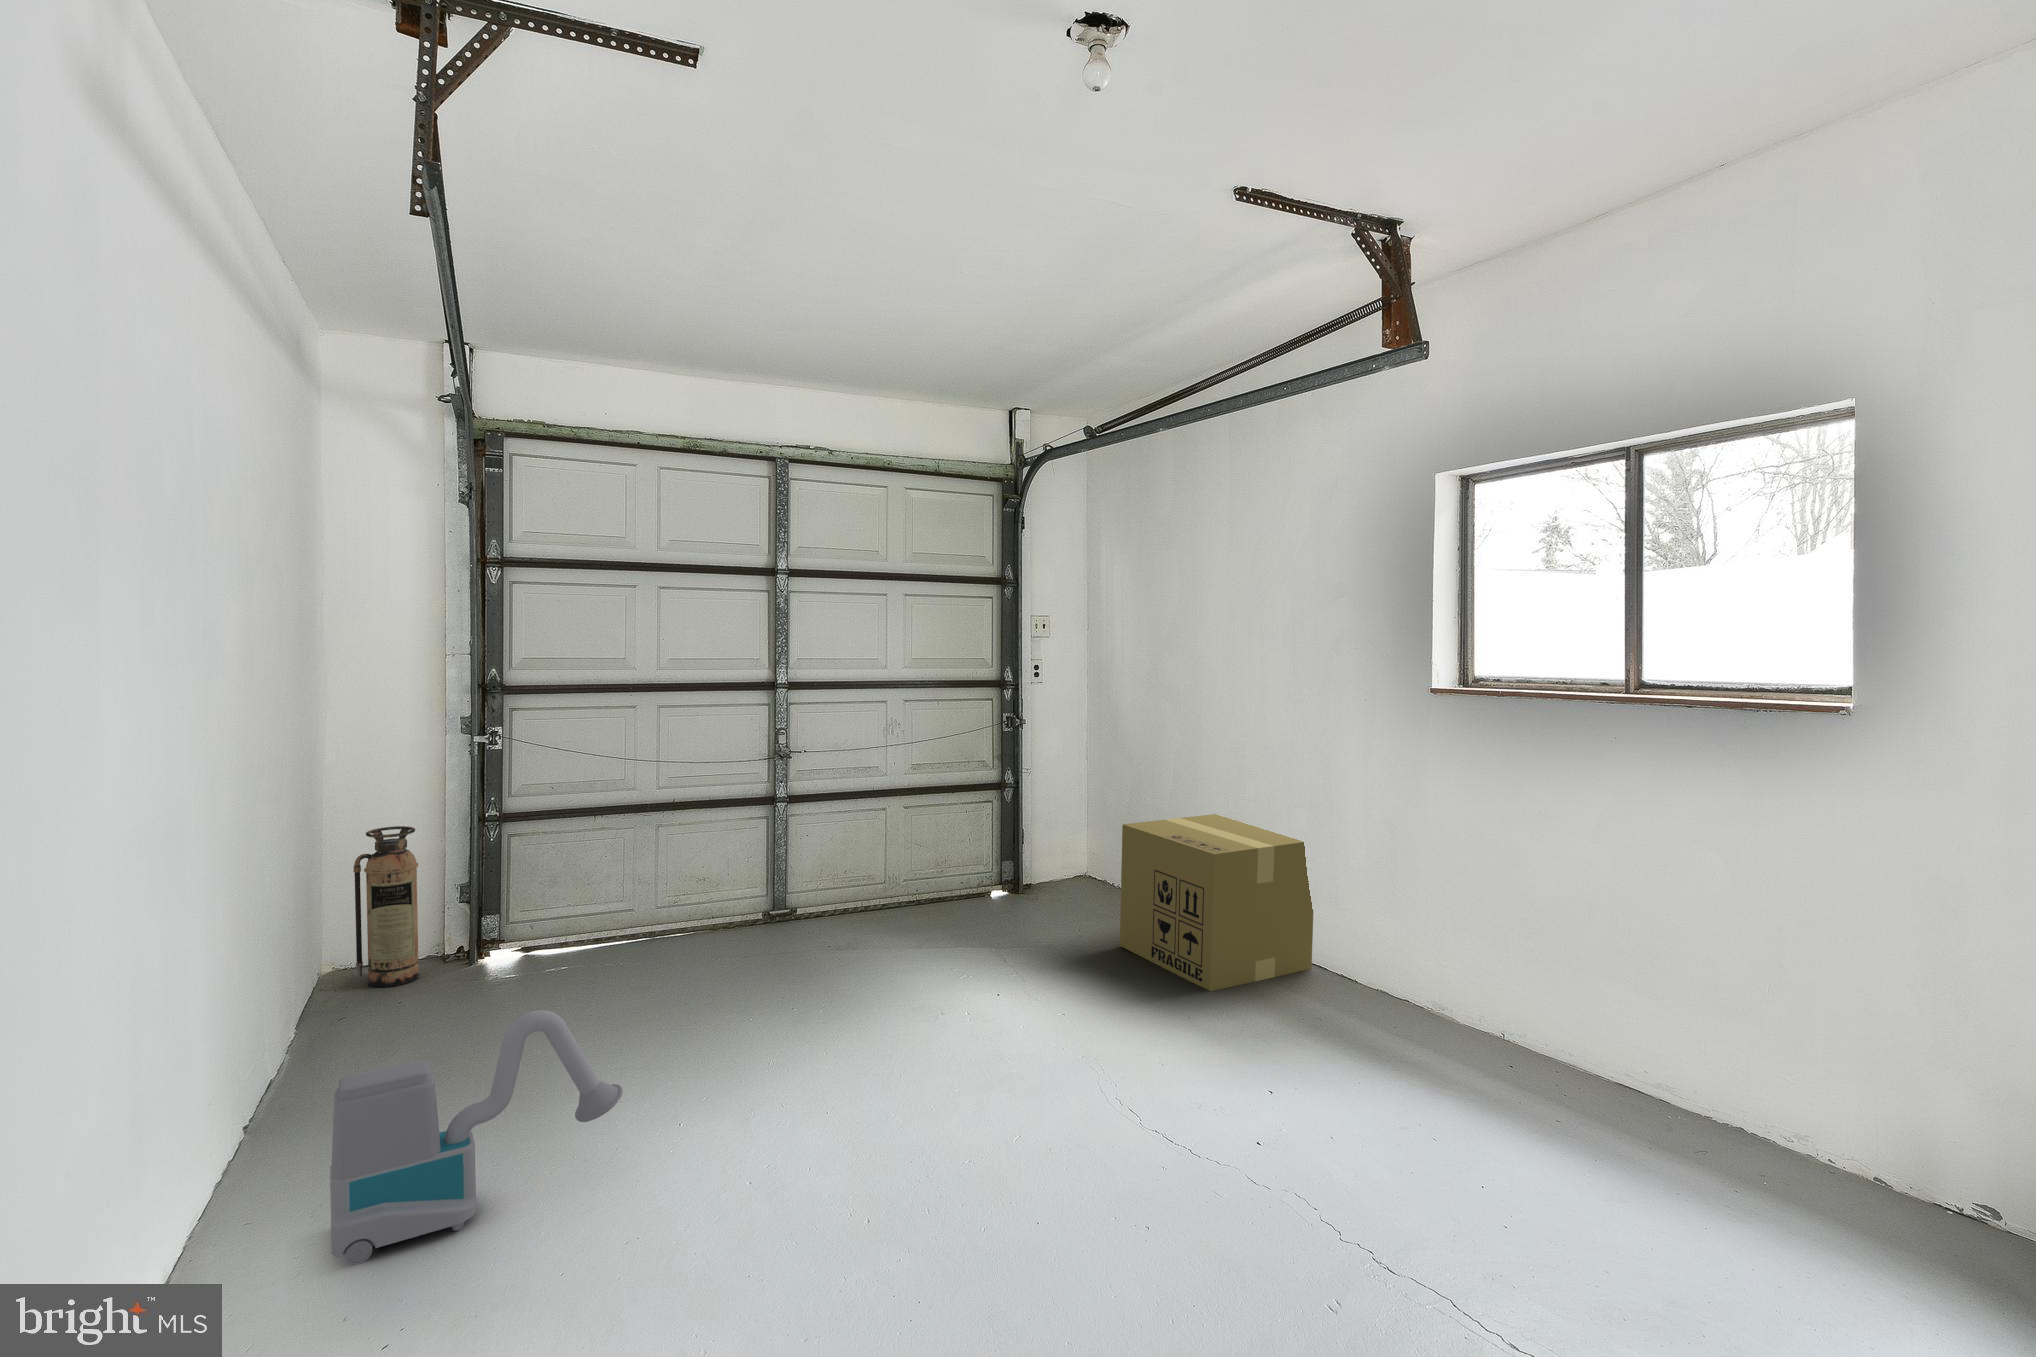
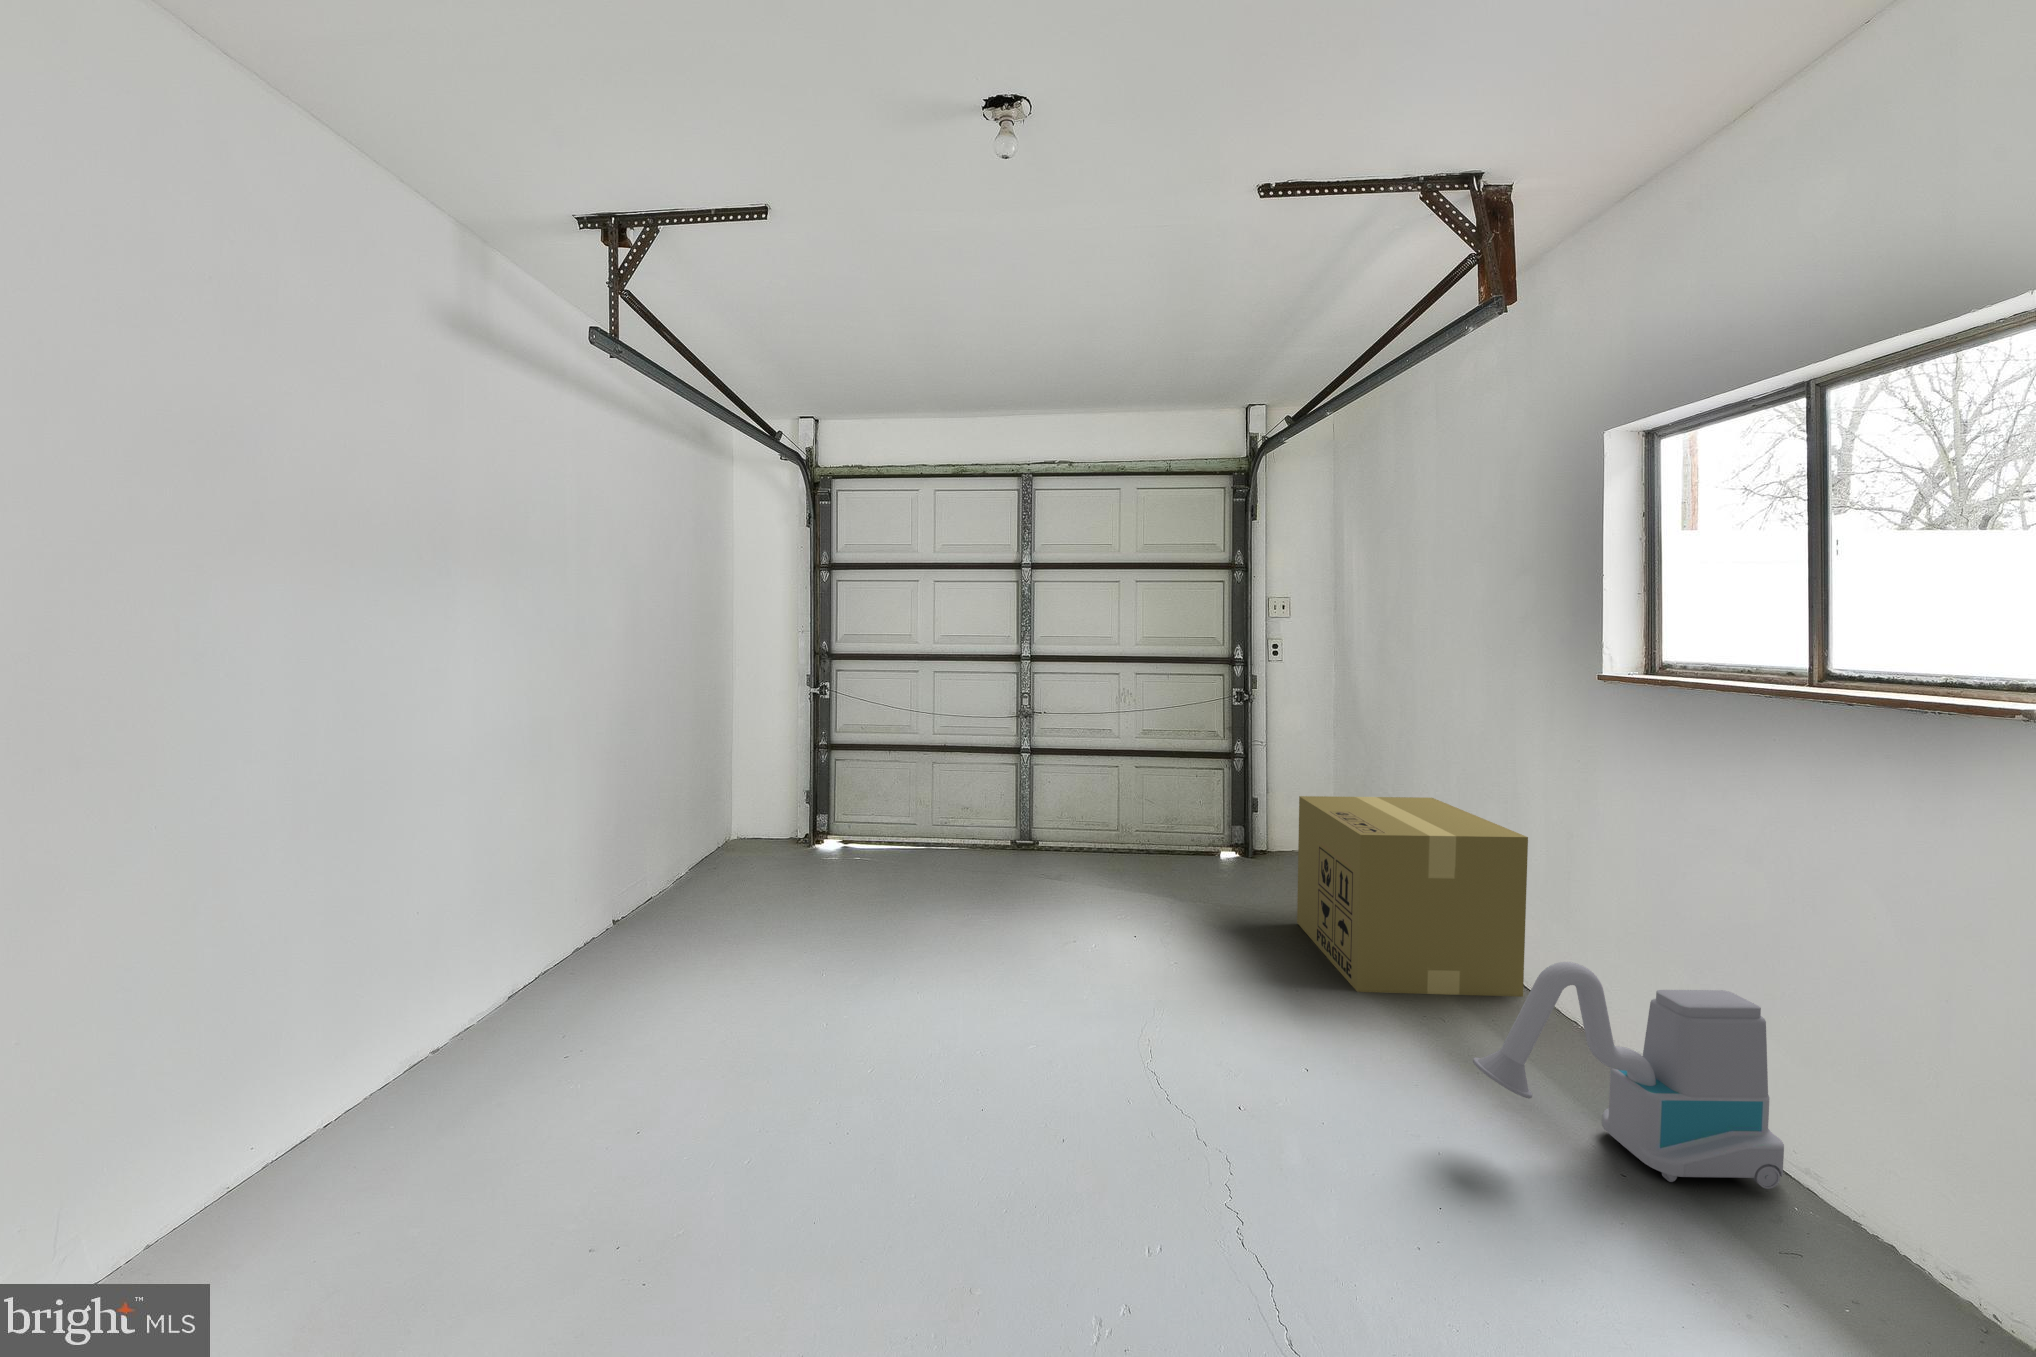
fire extinguisher: present [353,826,419,987] -> none [736,746,773,852]
vacuum cleaner: present [330,1010,623,1265] -> present [1473,962,1784,1189]

